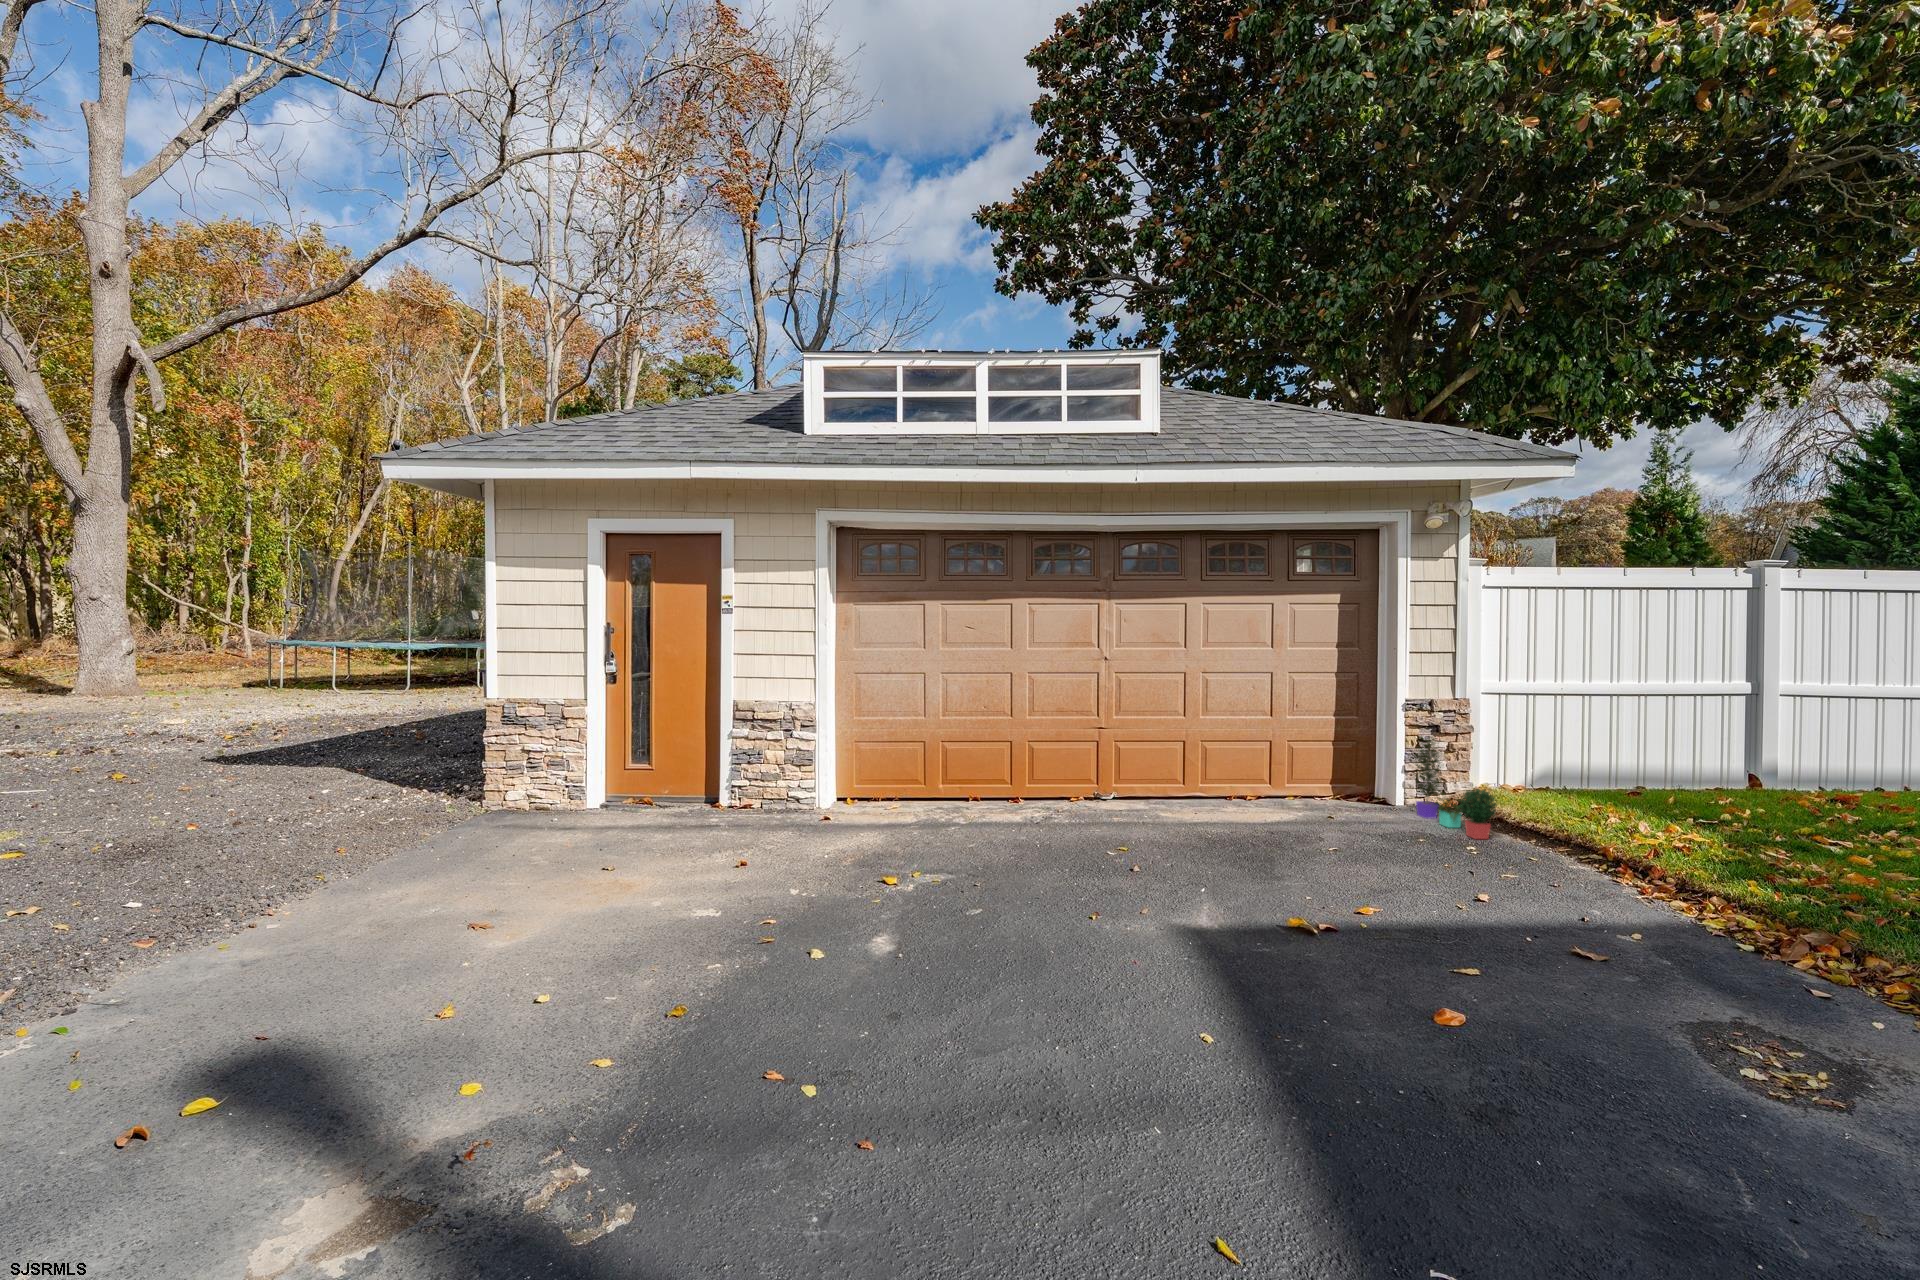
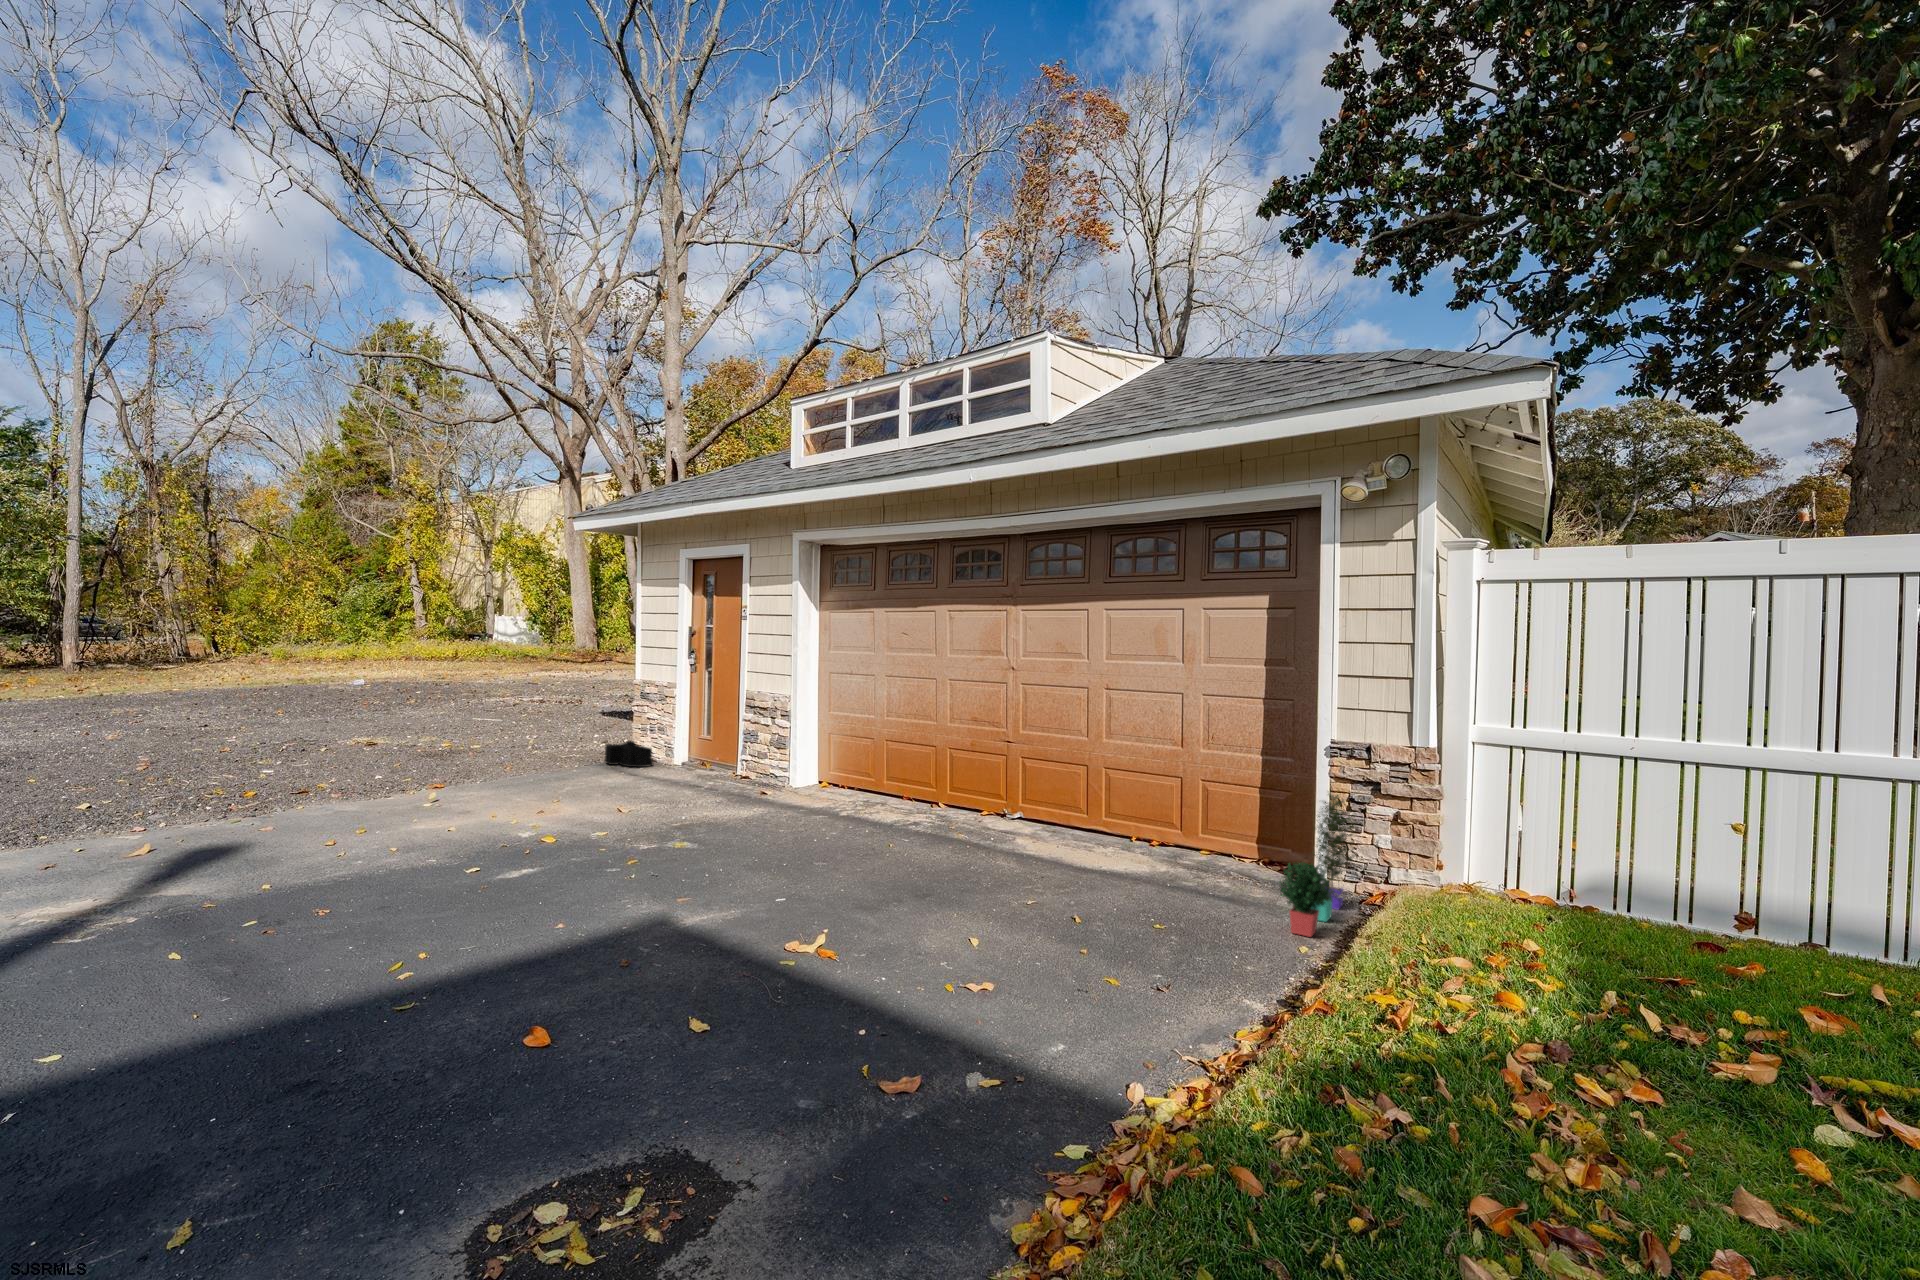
storage bin: none [488,783,573,826] -> present [605,741,653,767]

